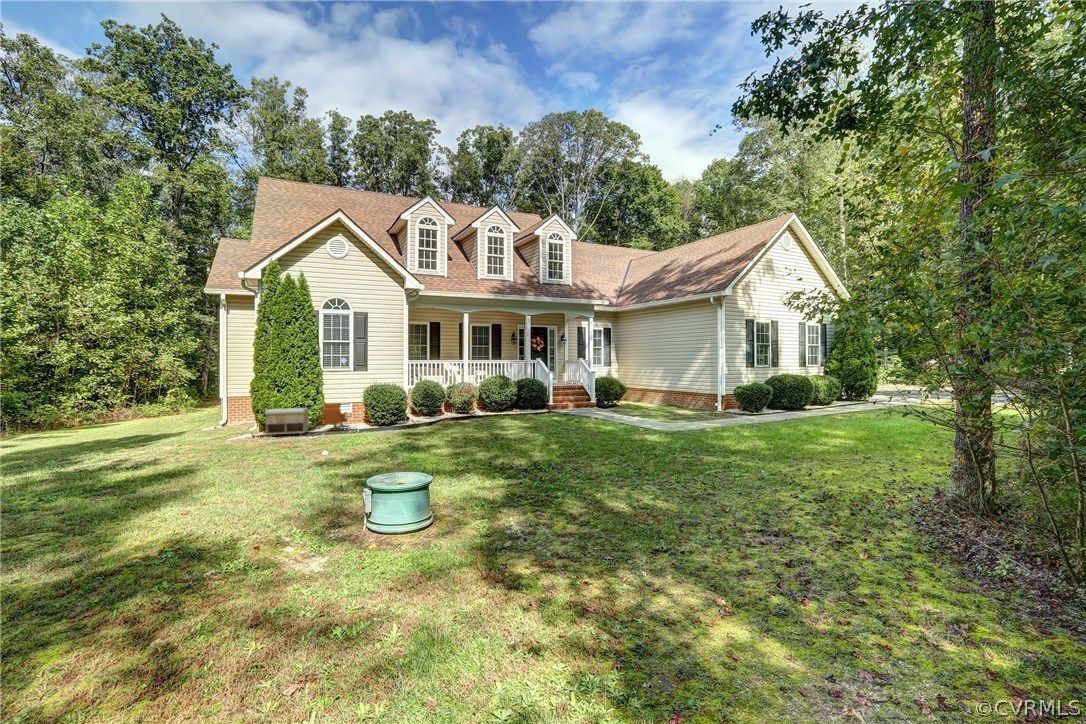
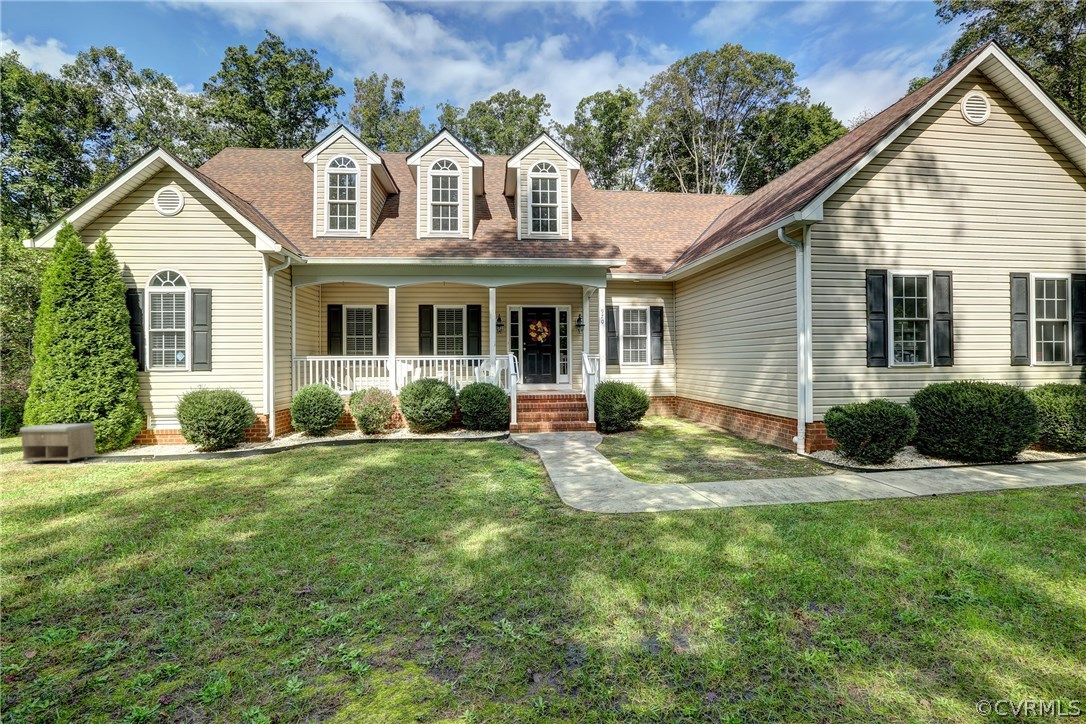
armchair: present [322,403,348,430] -> none [107,418,173,459]

